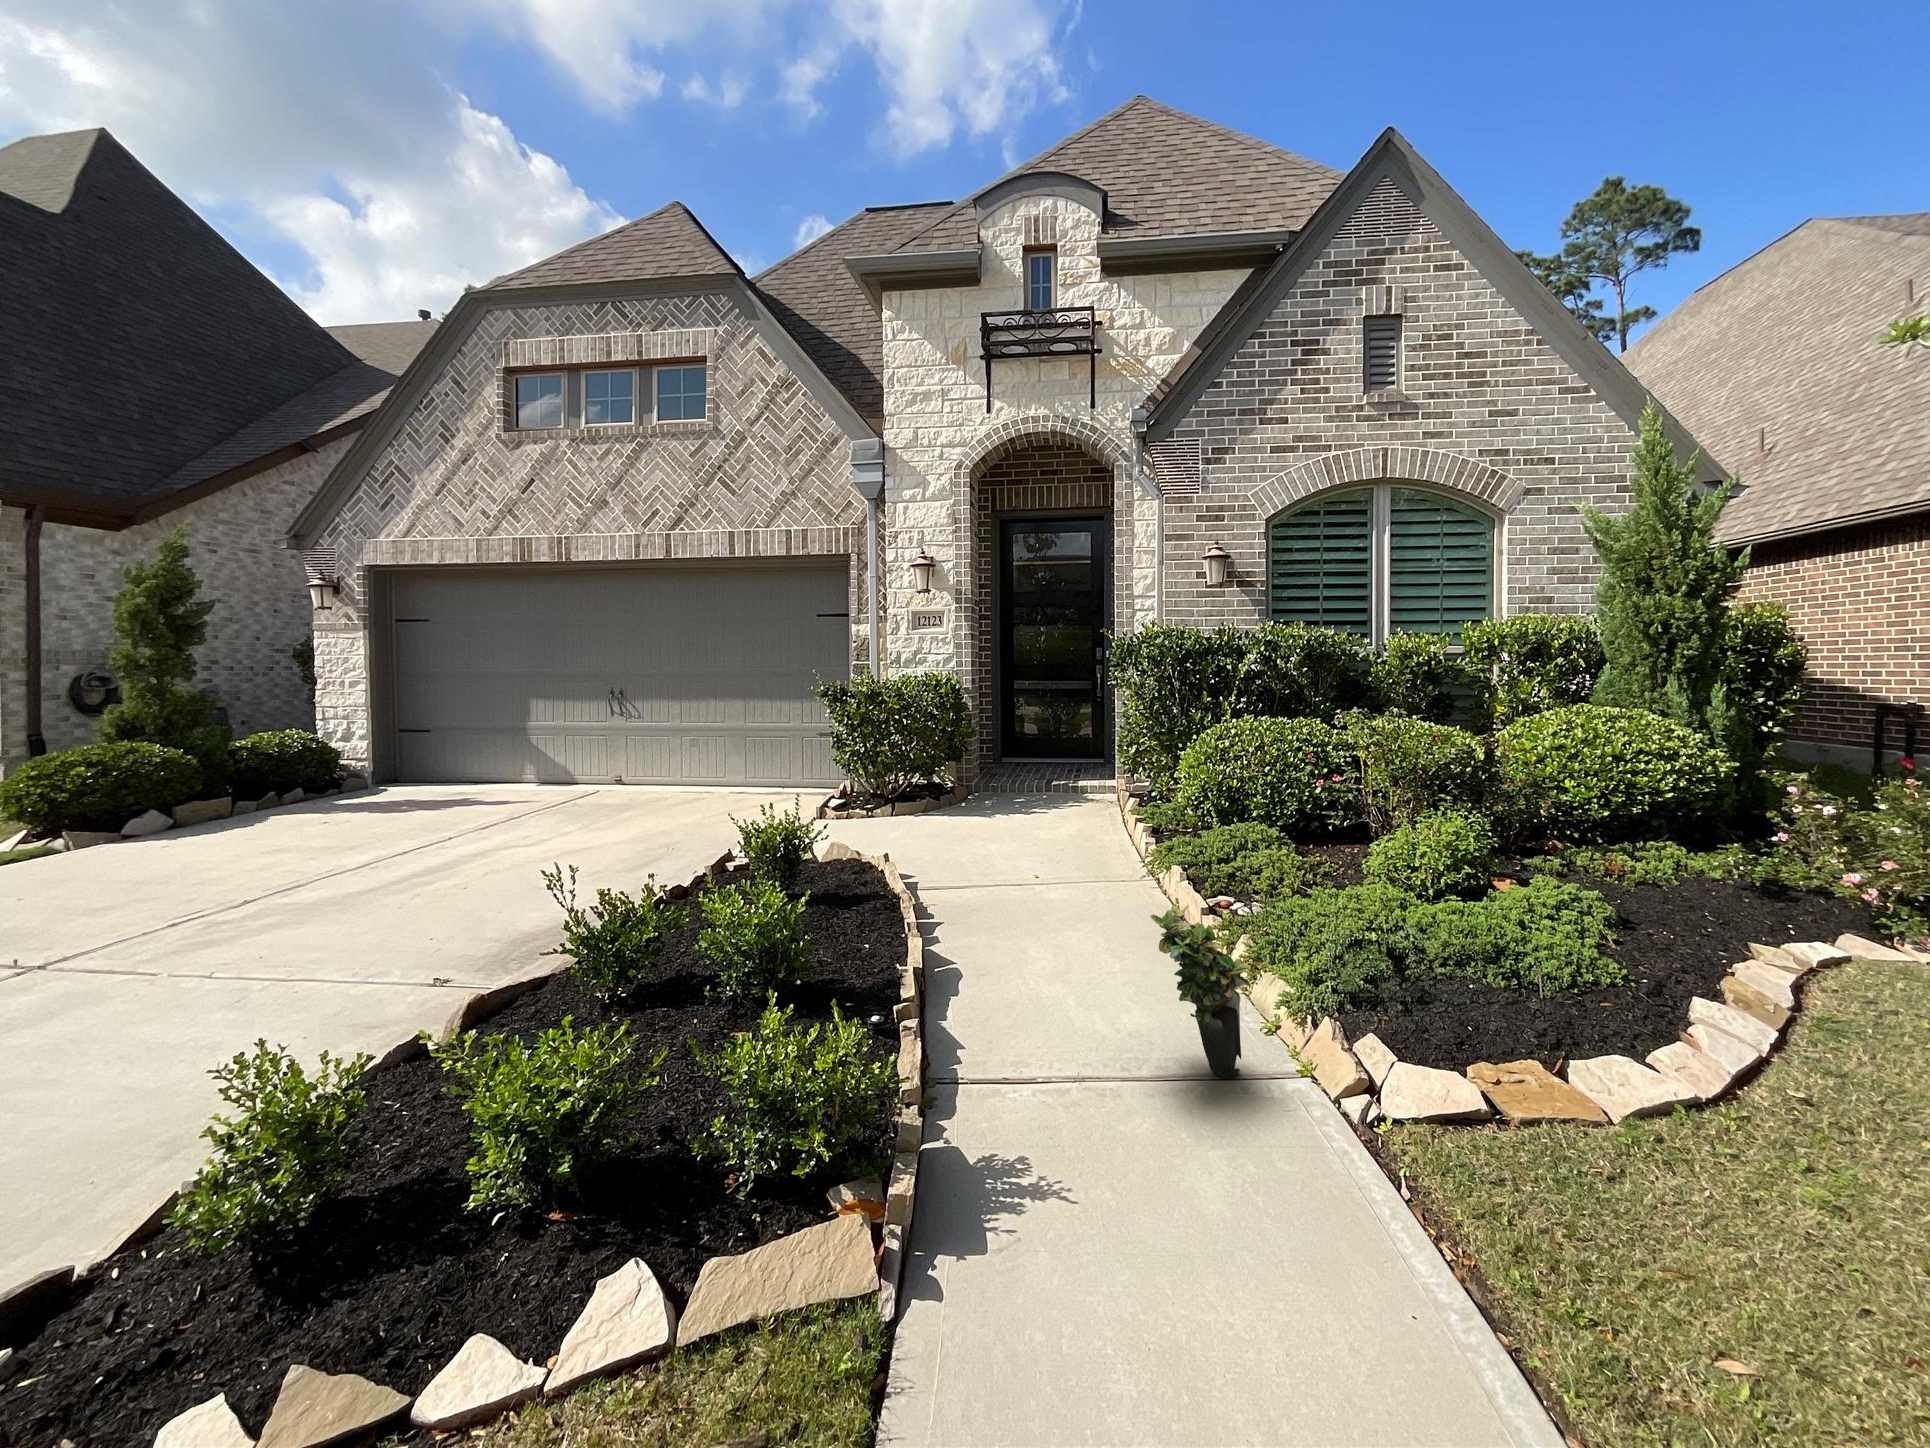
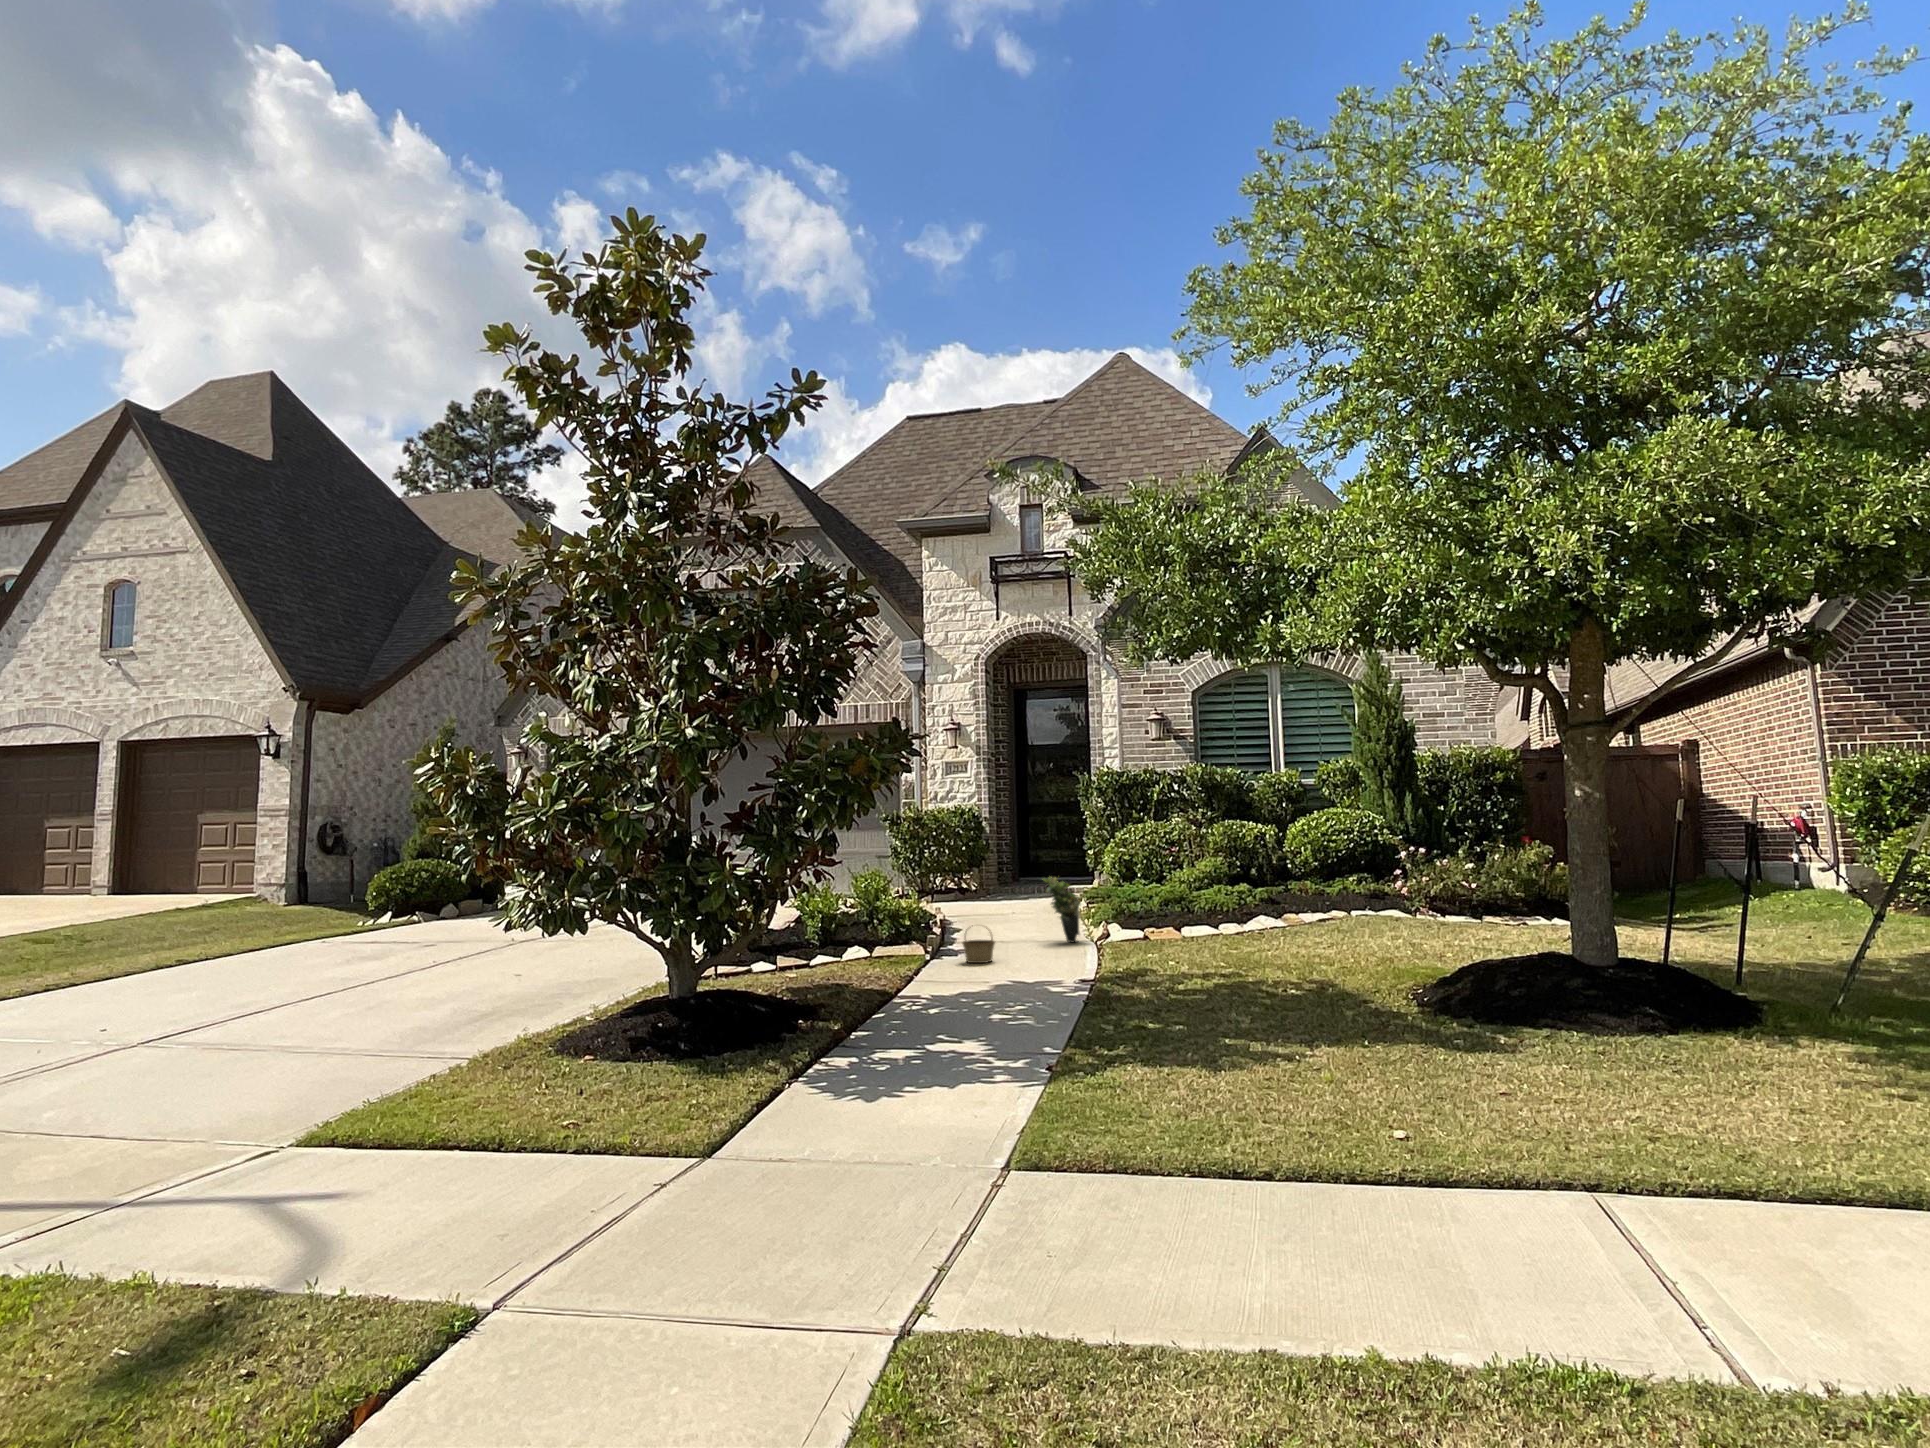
basket: none [972,1178,1083,1331] -> present [962,925,995,963]

